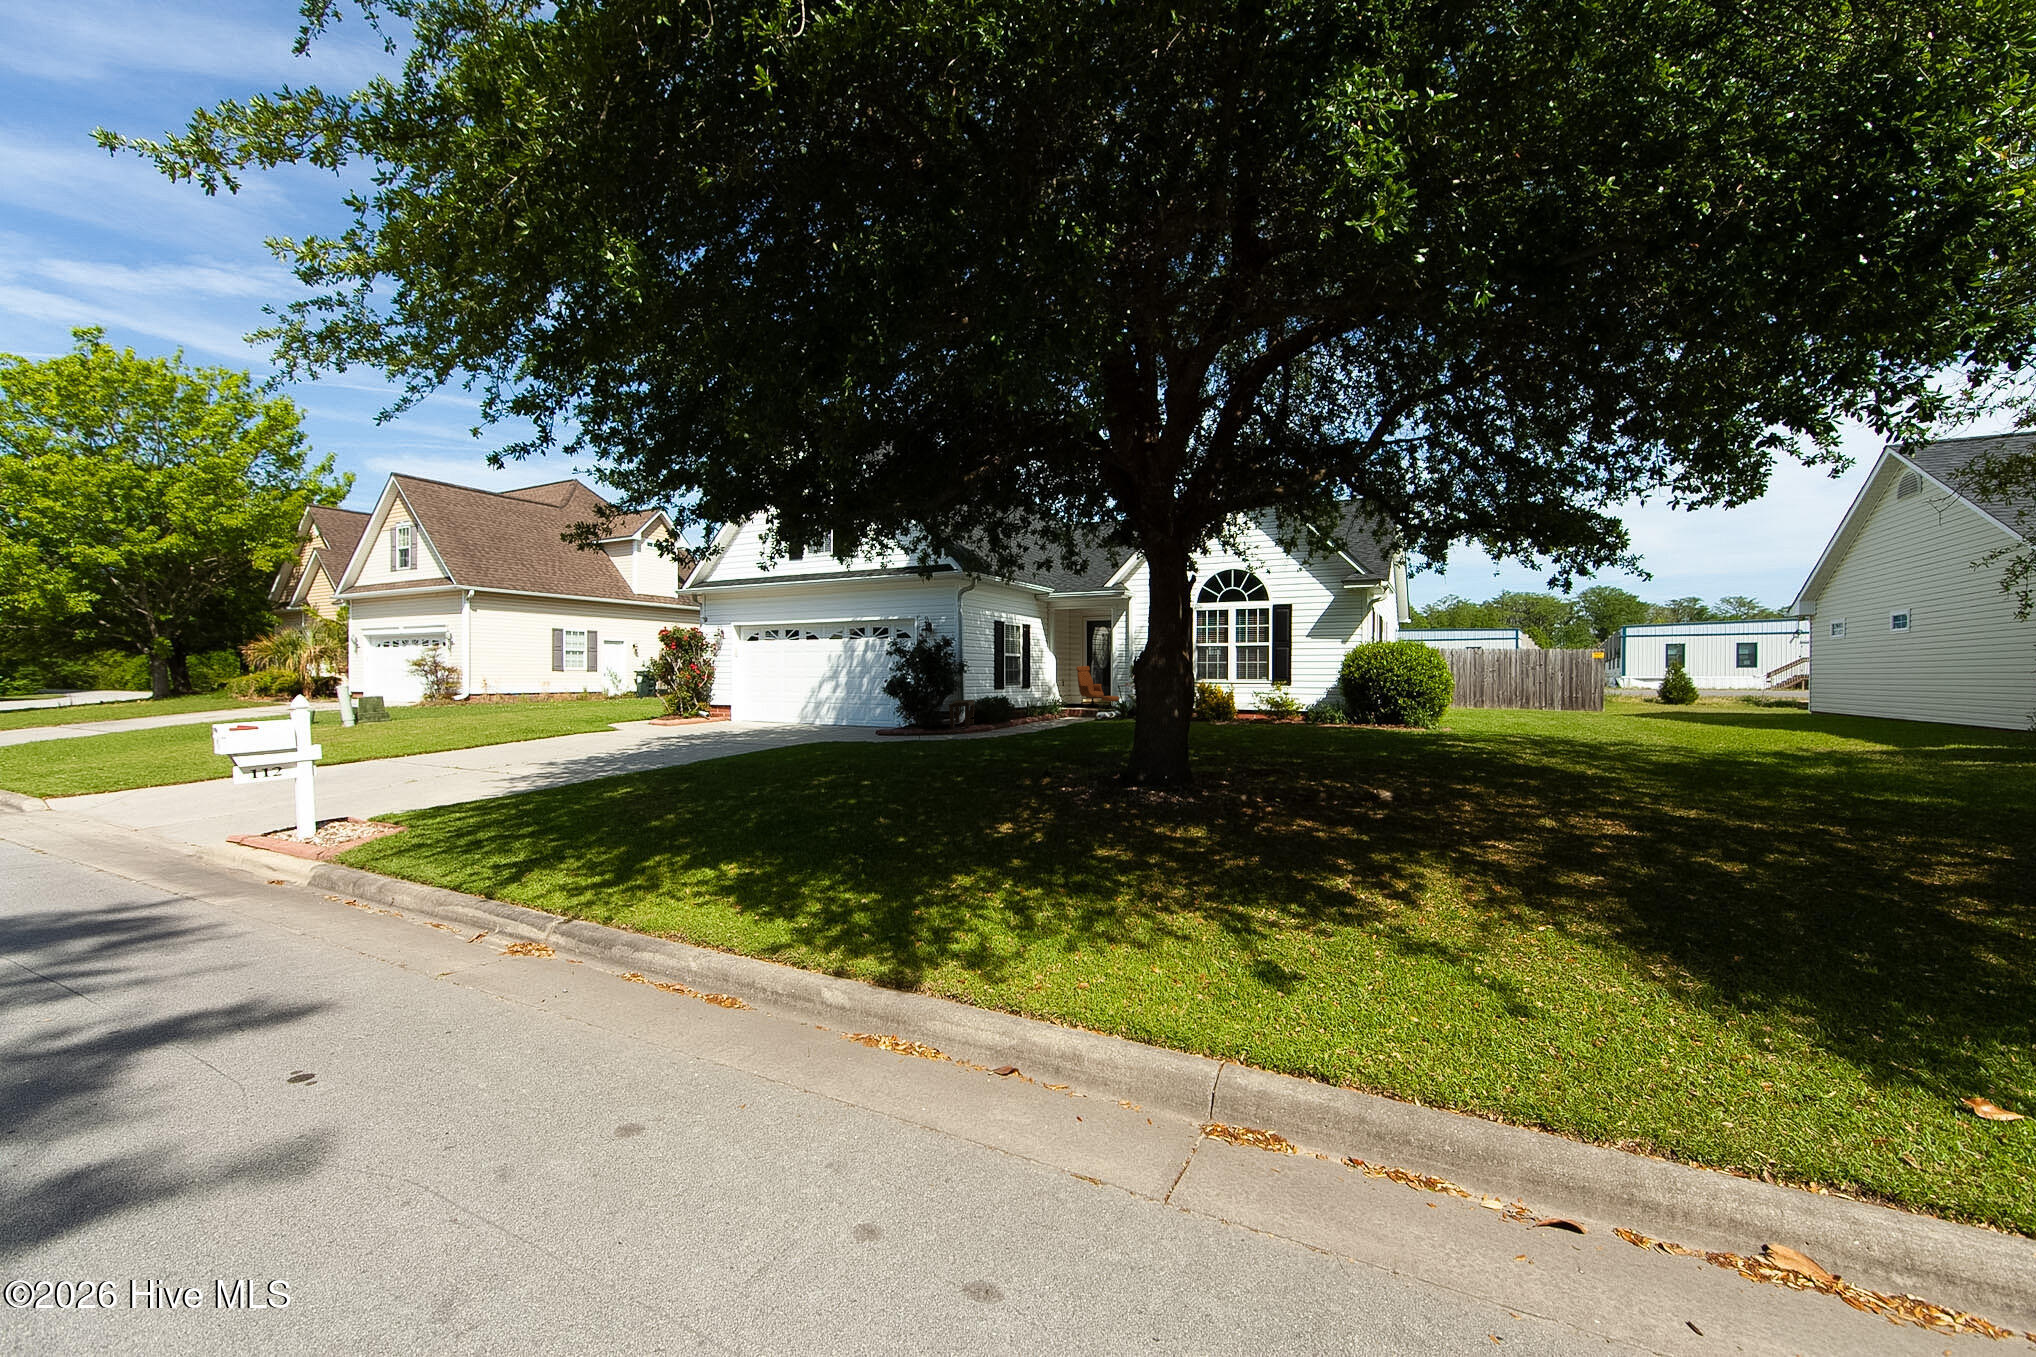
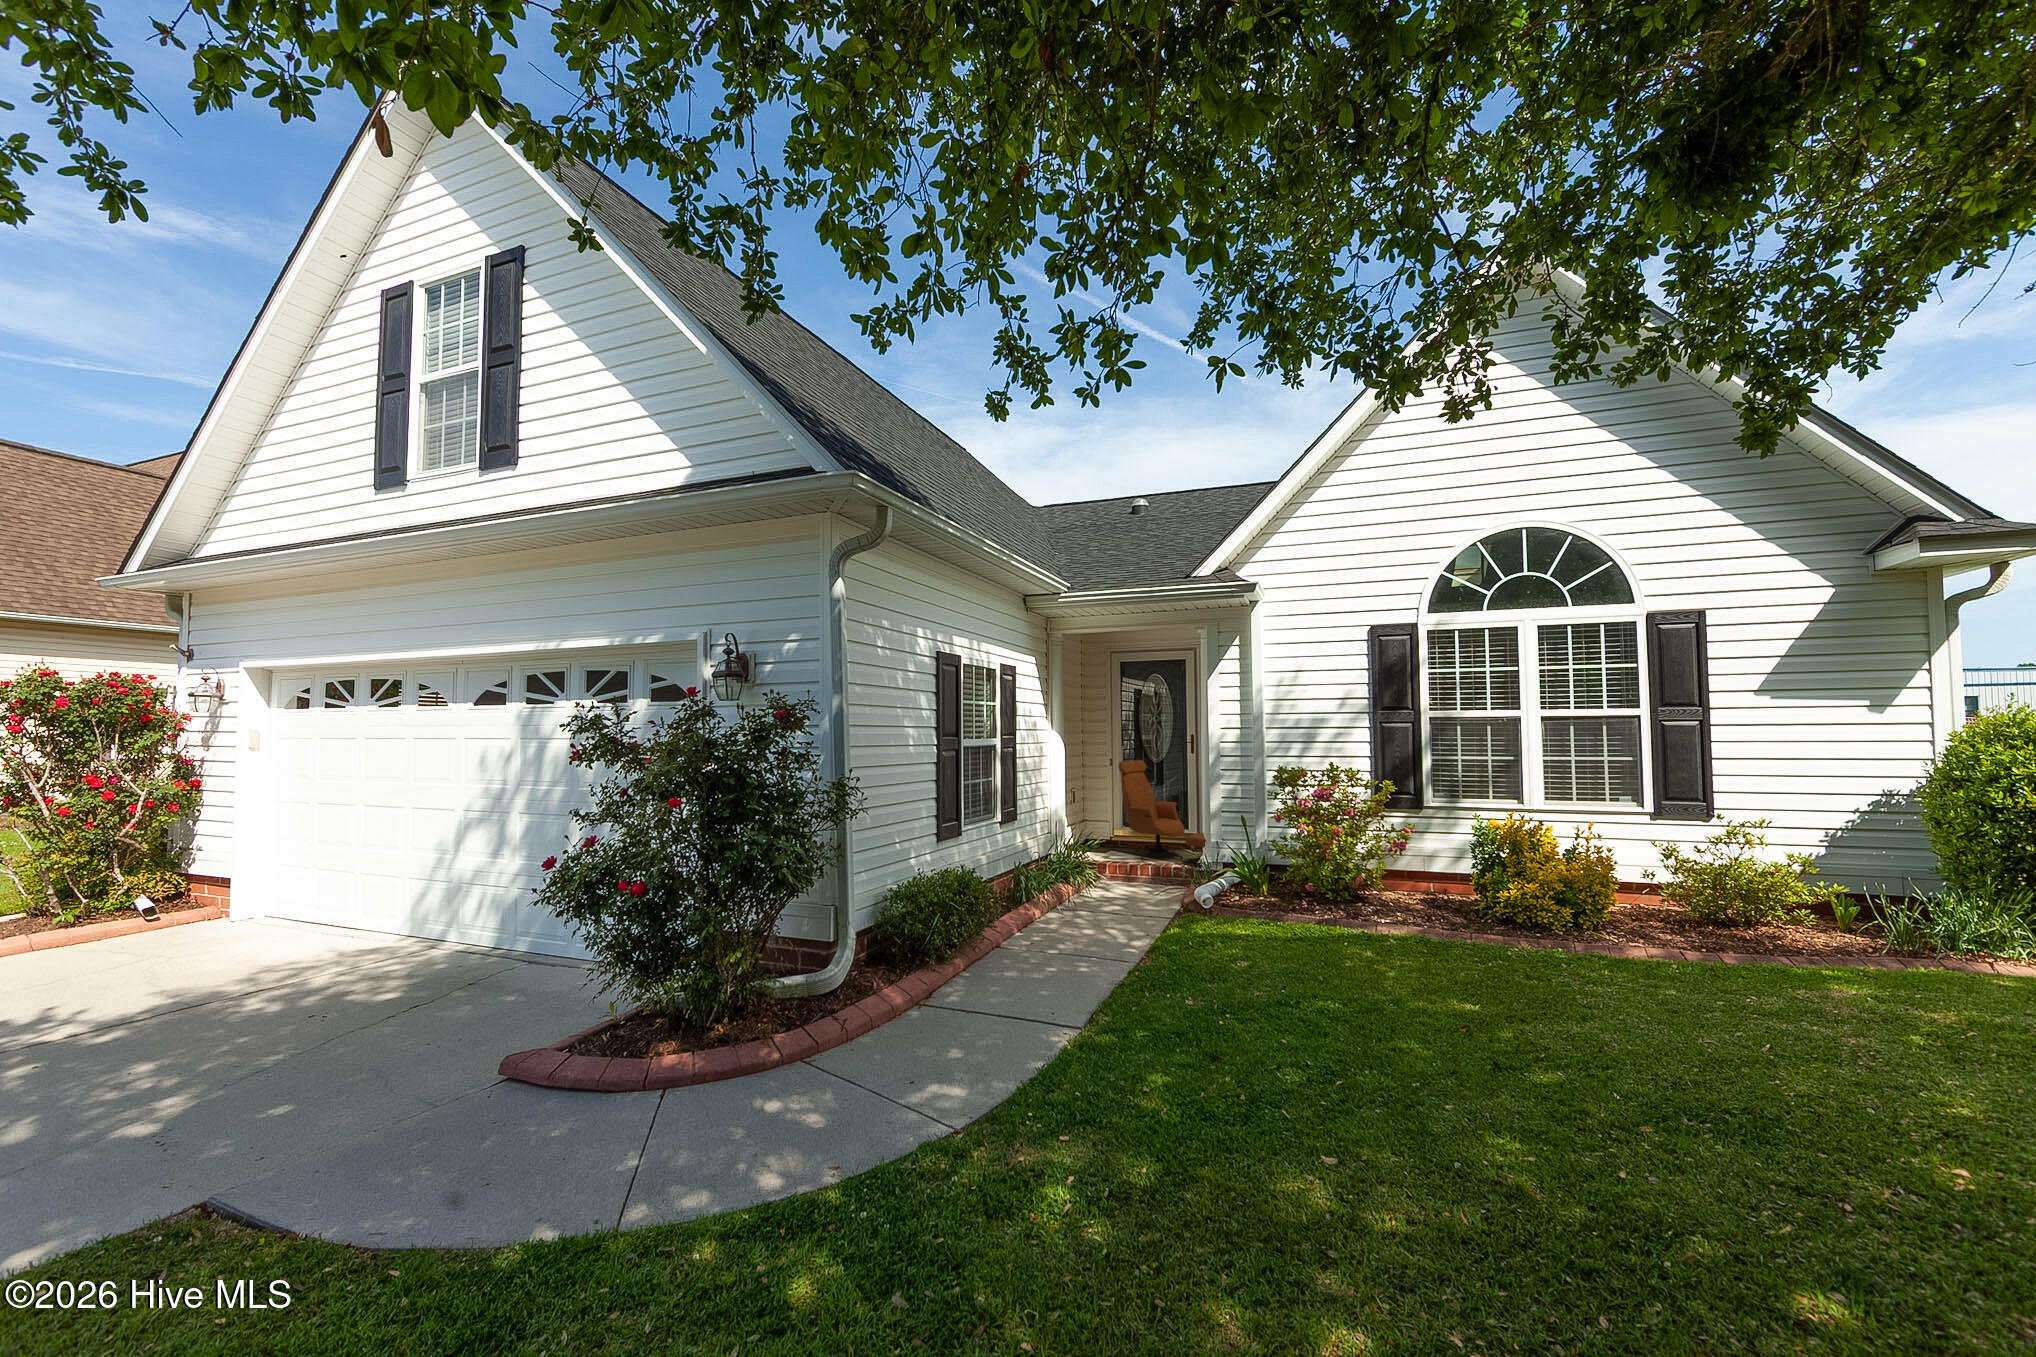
bench: present [949,700,975,728] -> none [773,904,876,1040]

